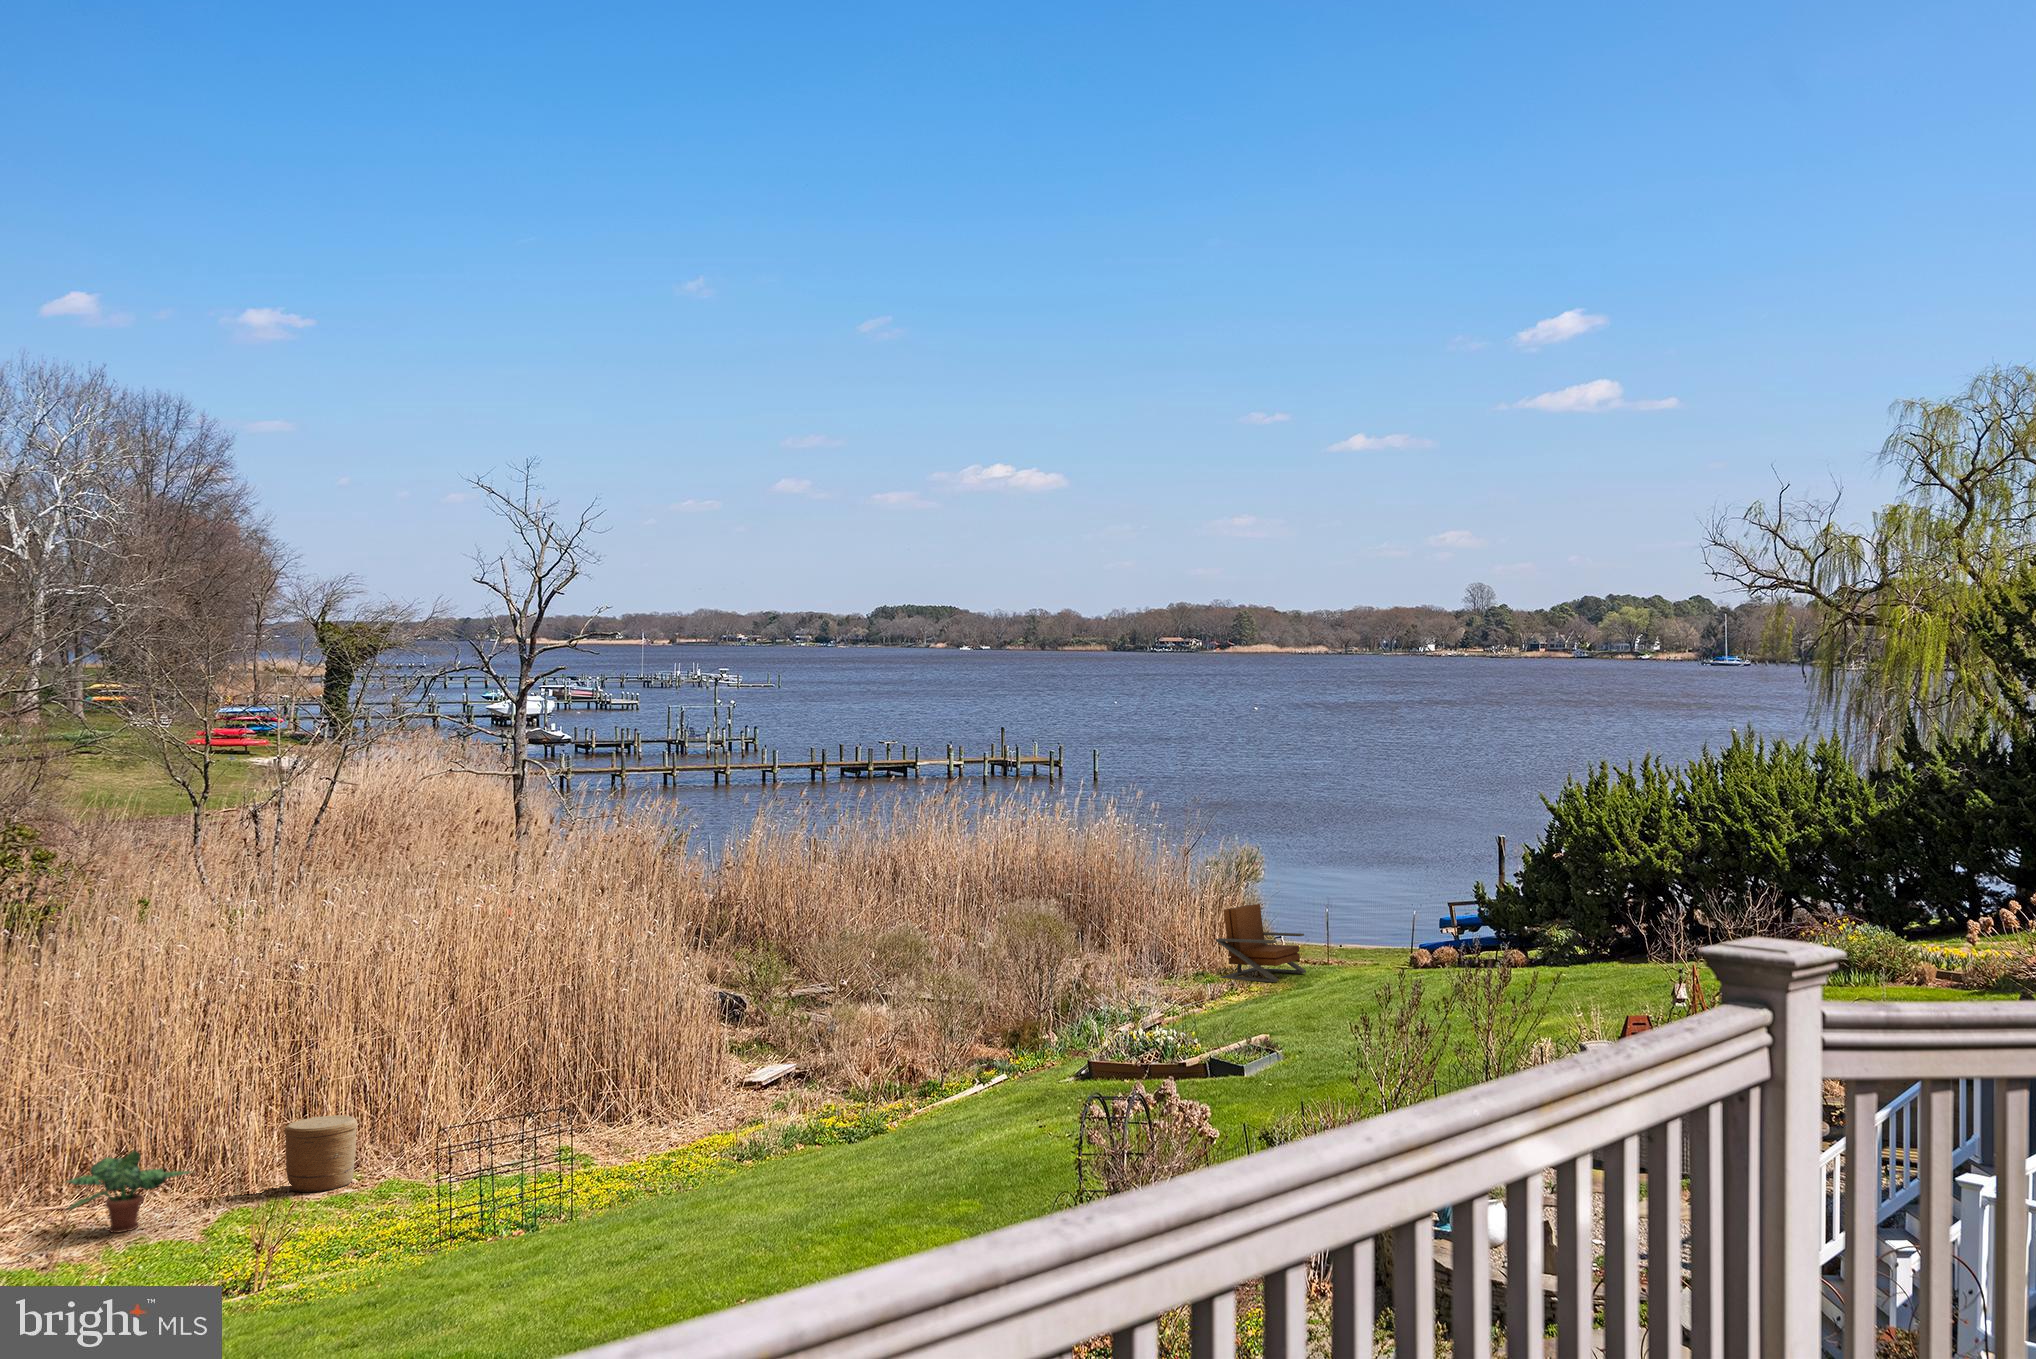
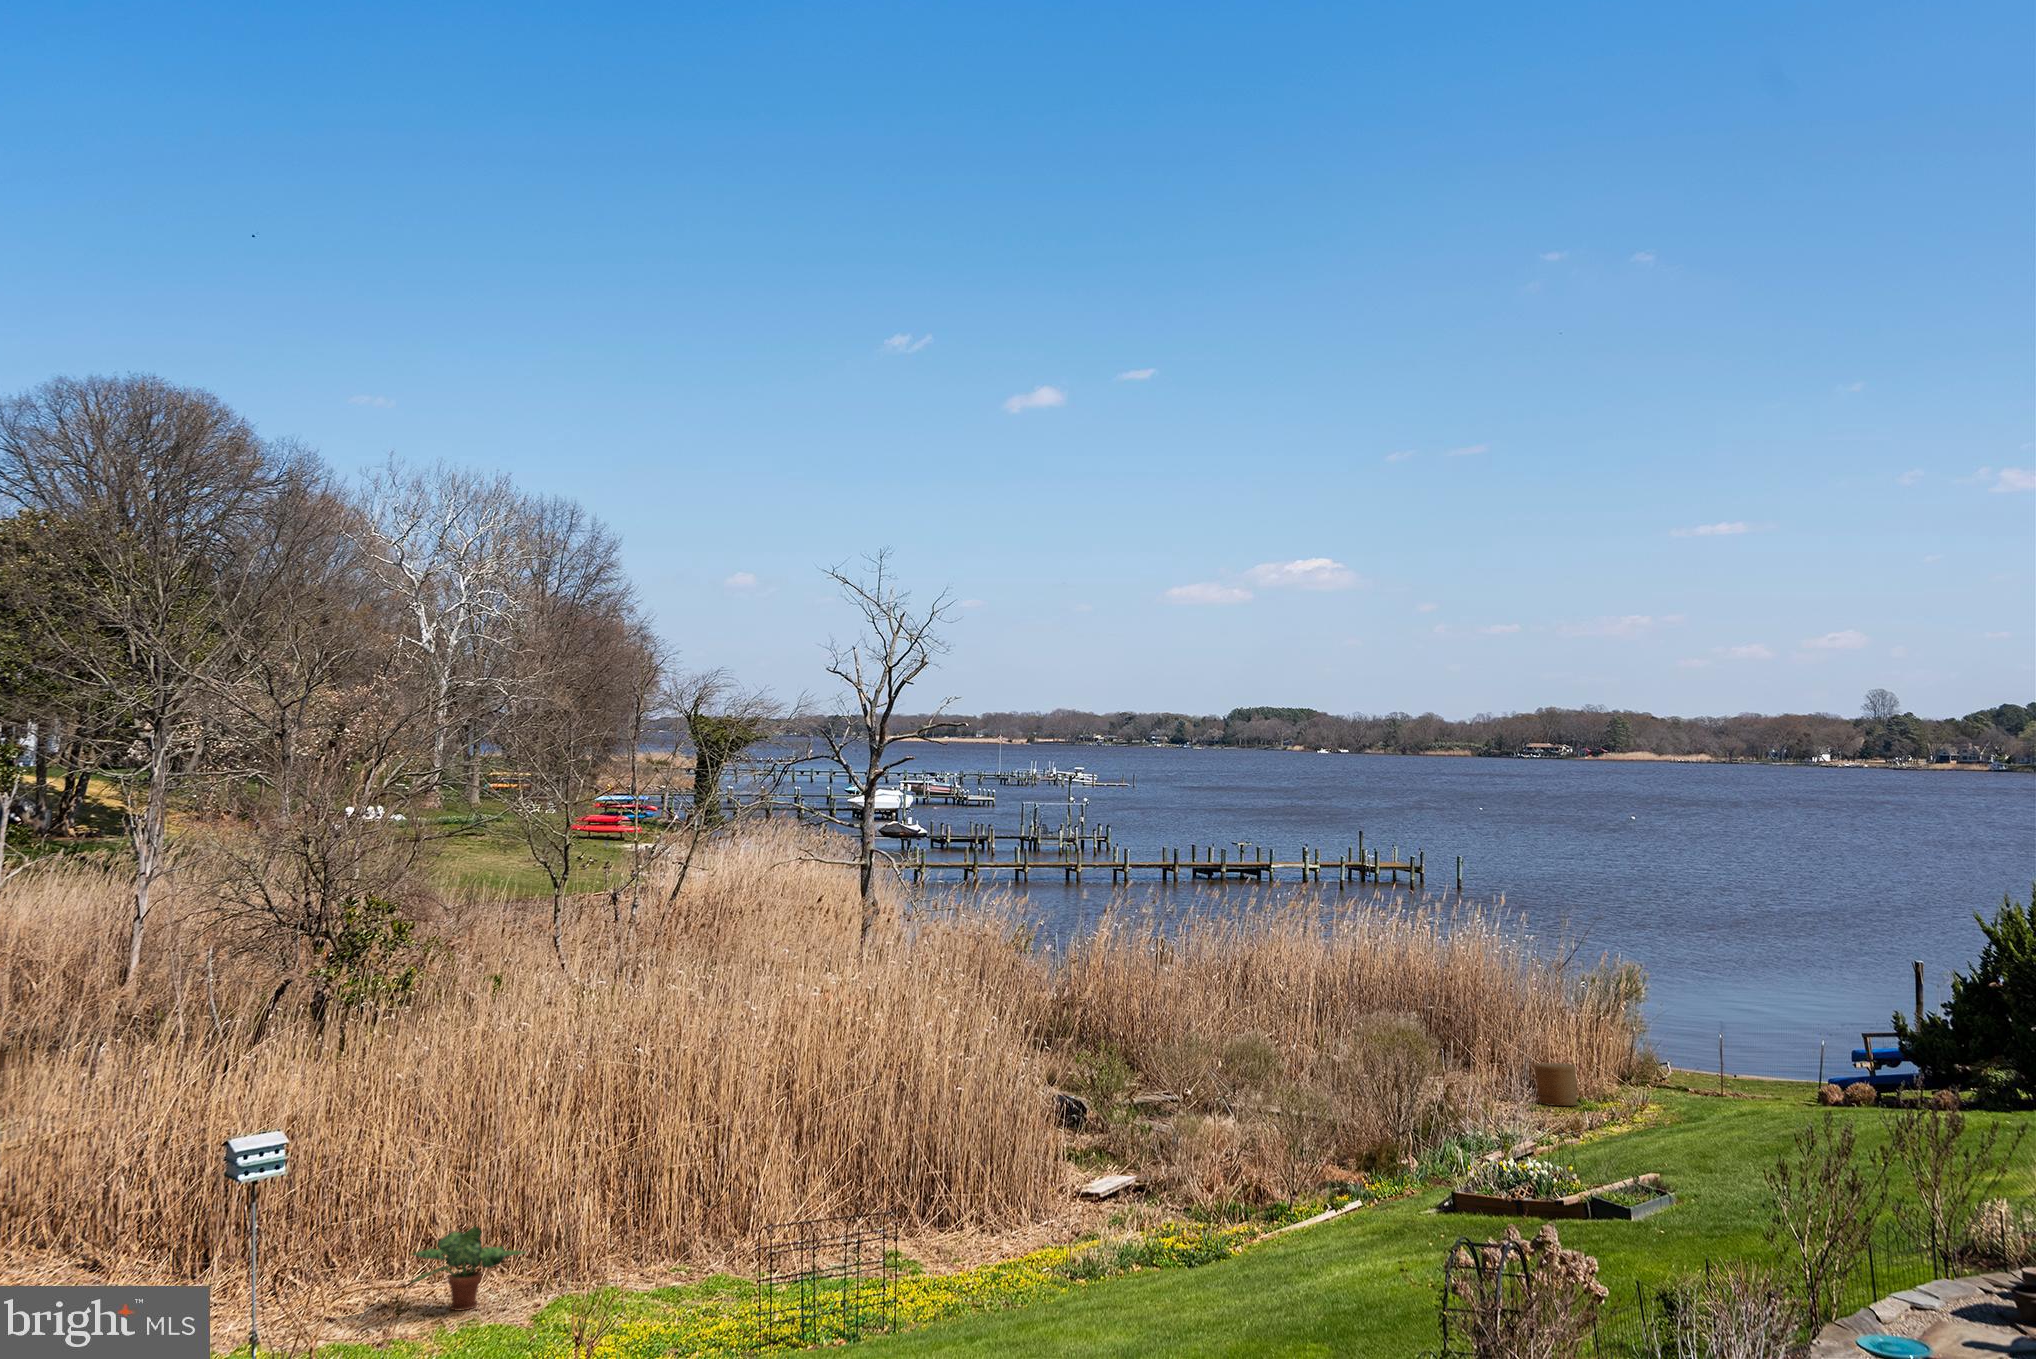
lounge chair: present [1216,904,1306,982] -> none [1592,1023,1703,1112]
woven basket: present [284,1115,357,1193] -> present [1534,1063,1577,1106]

